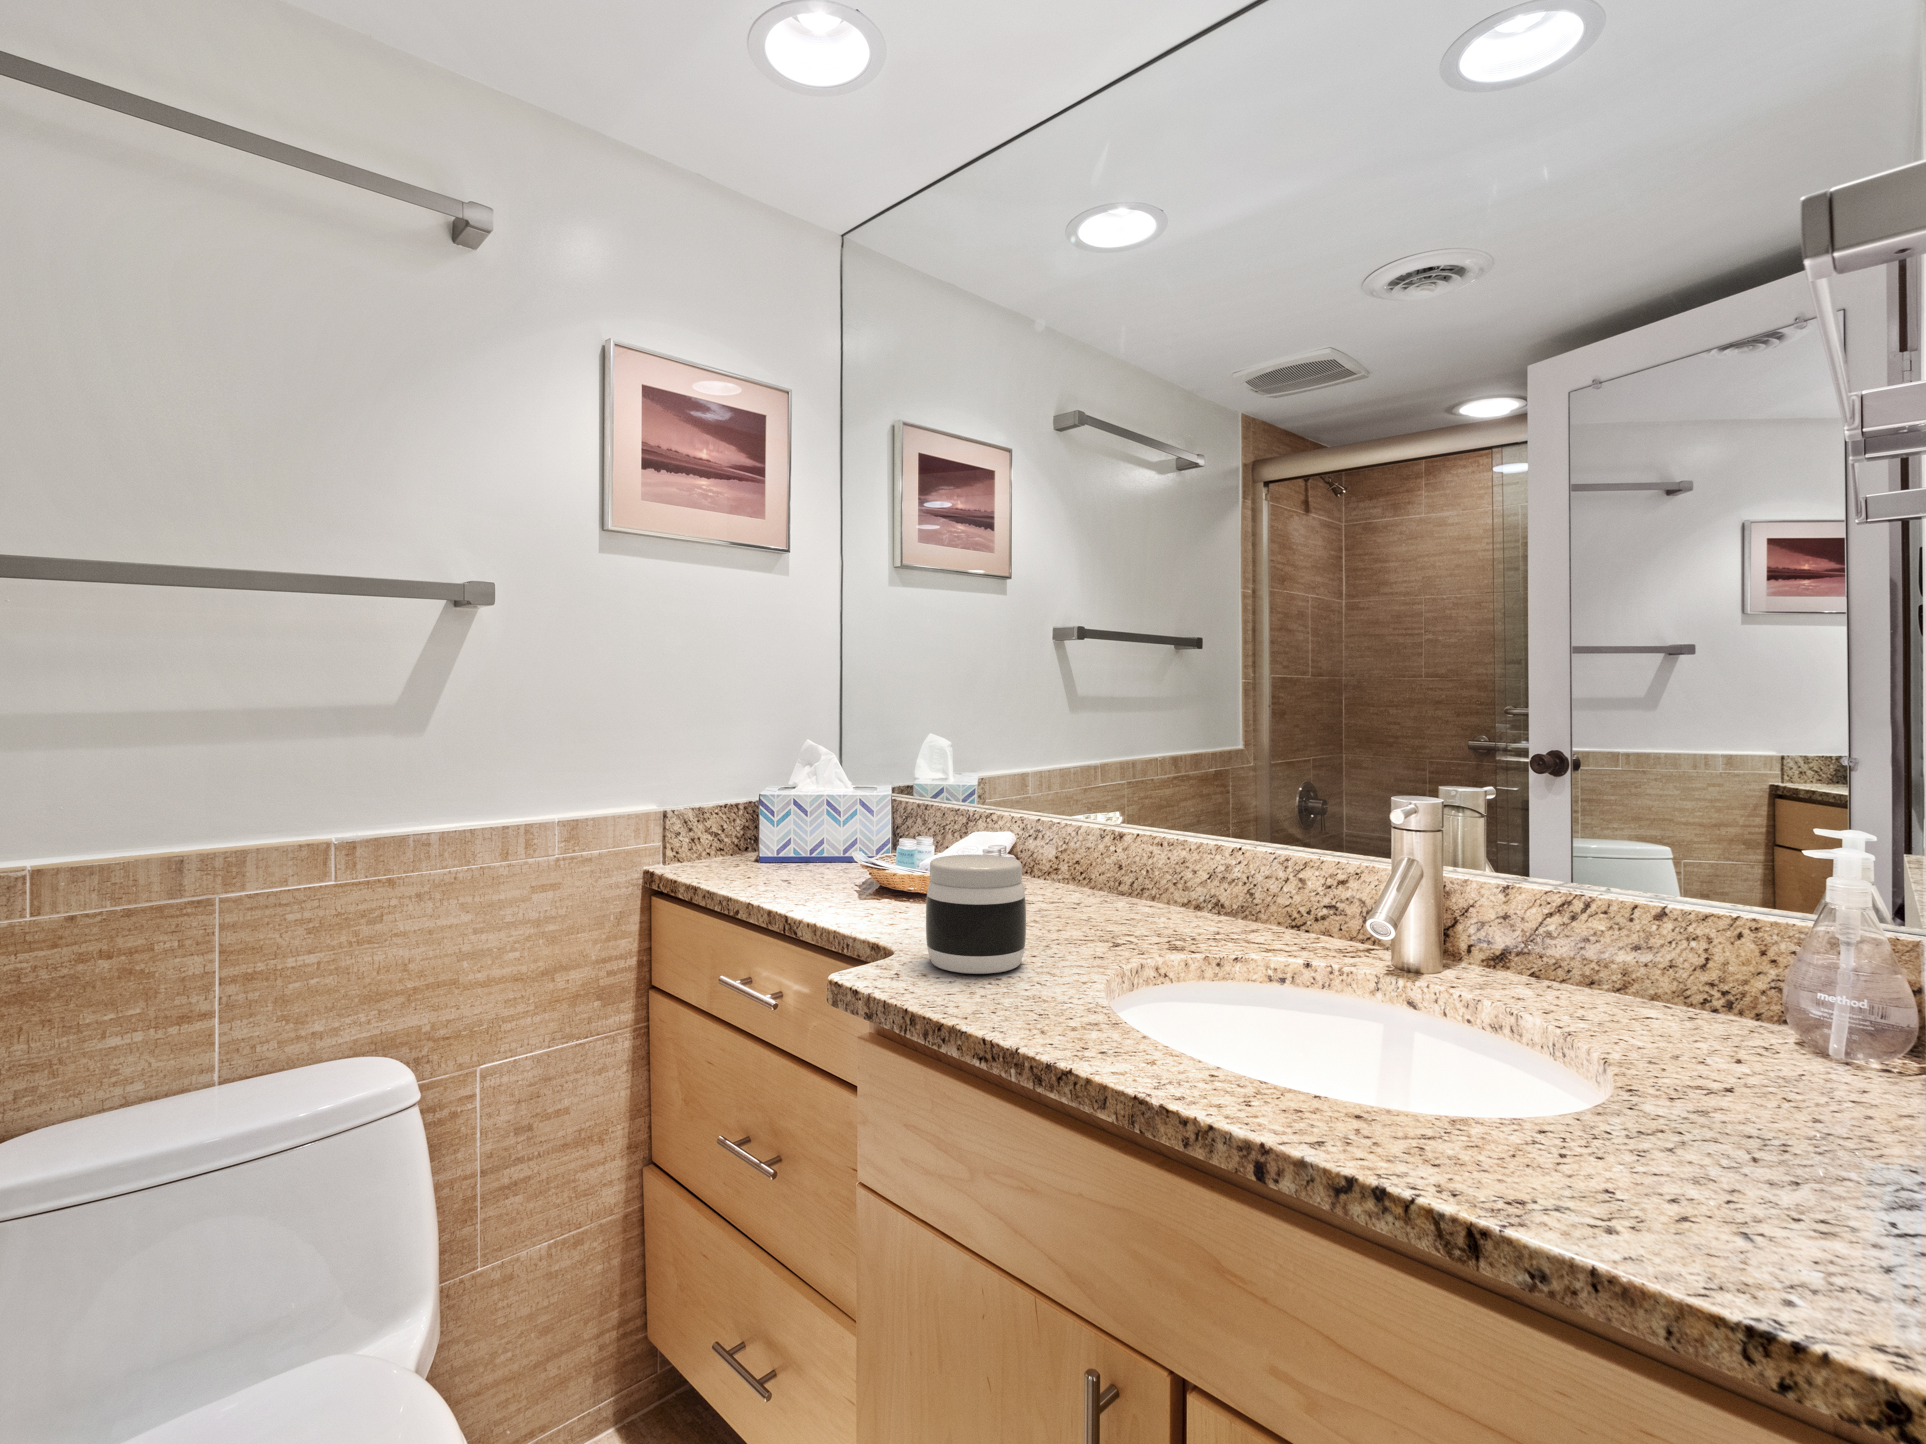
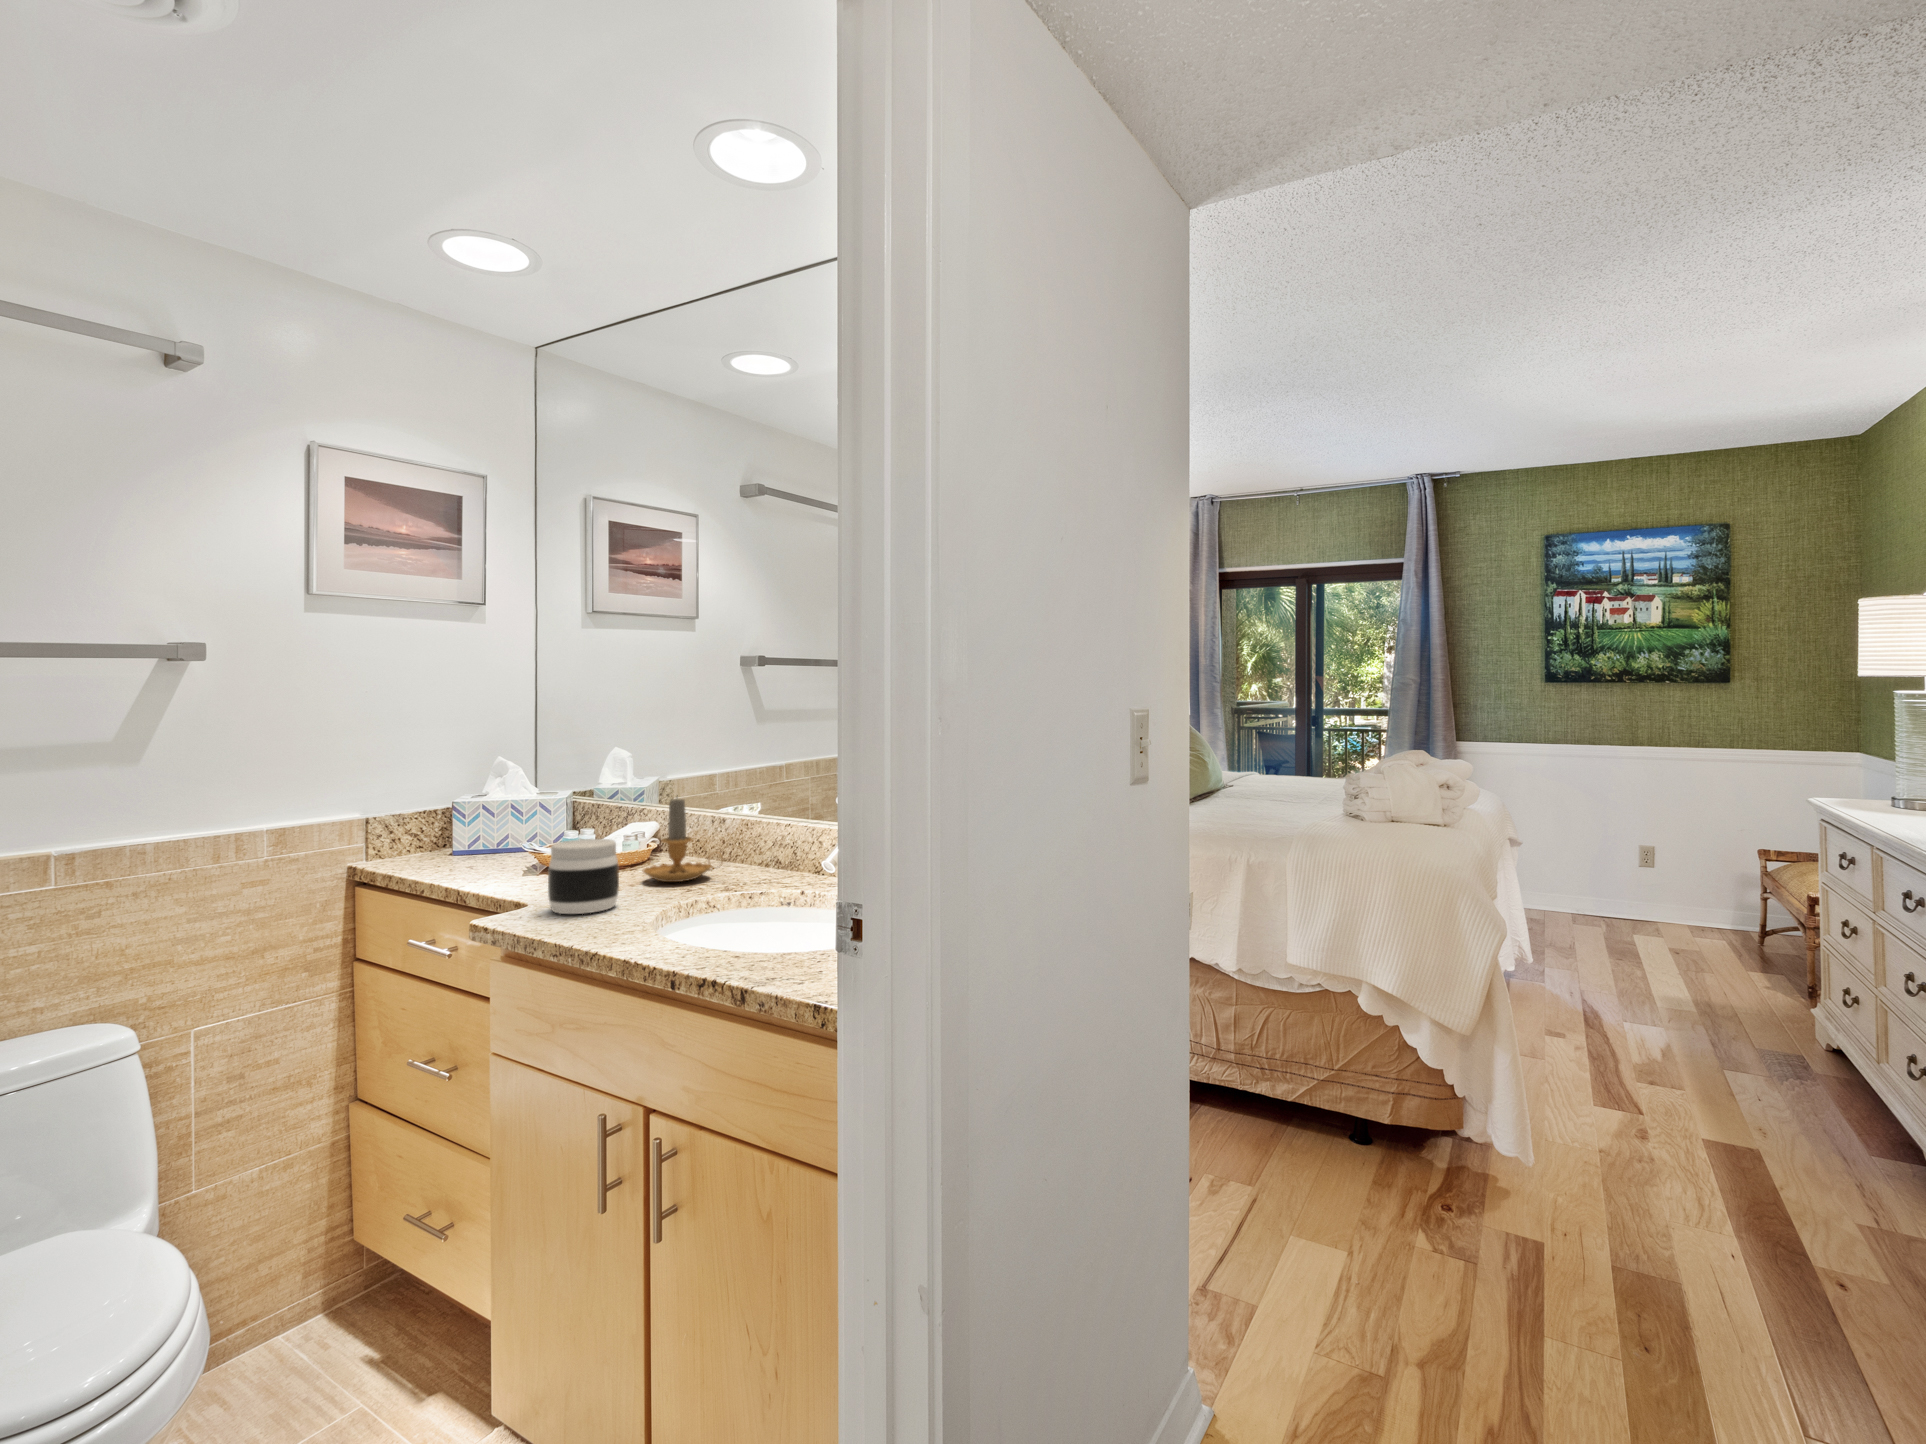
candle: none [1026,792,1146,923] -> present [643,799,722,882]

